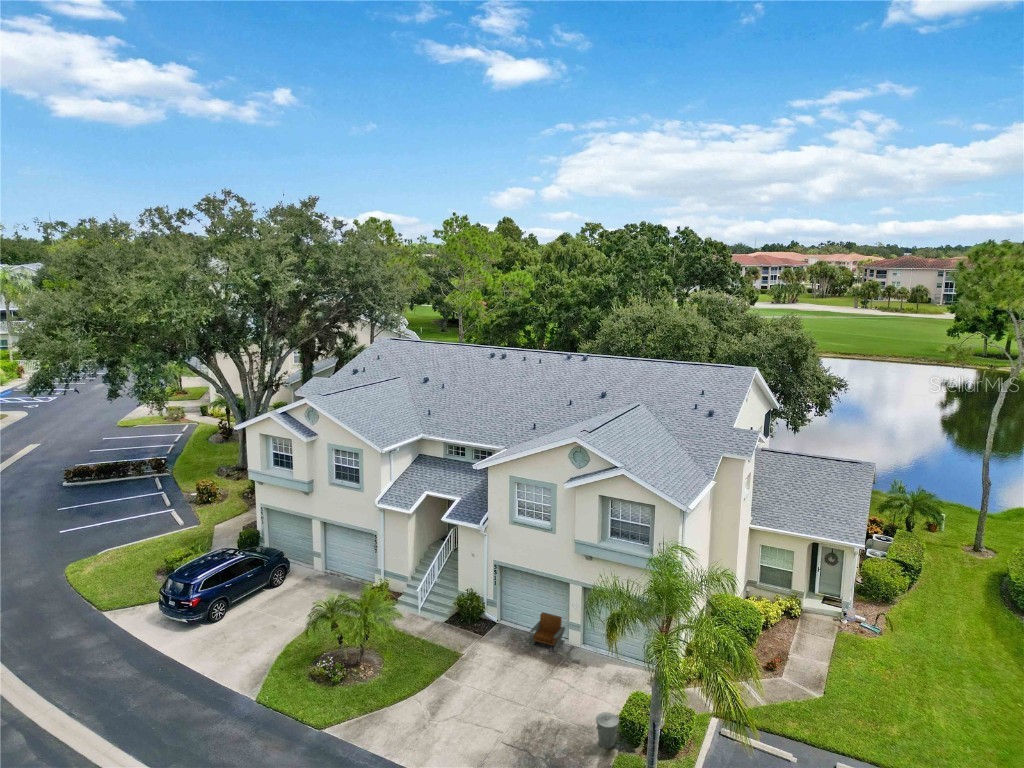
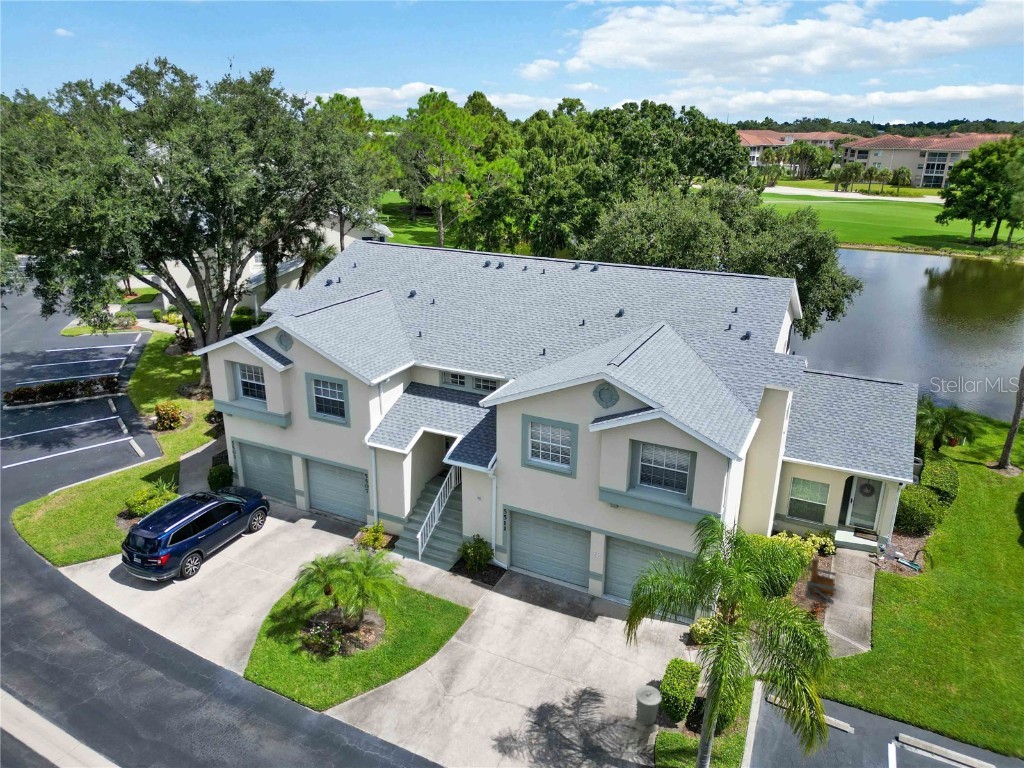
lounge chair: present [530,612,566,652] -> present [806,559,836,603]

